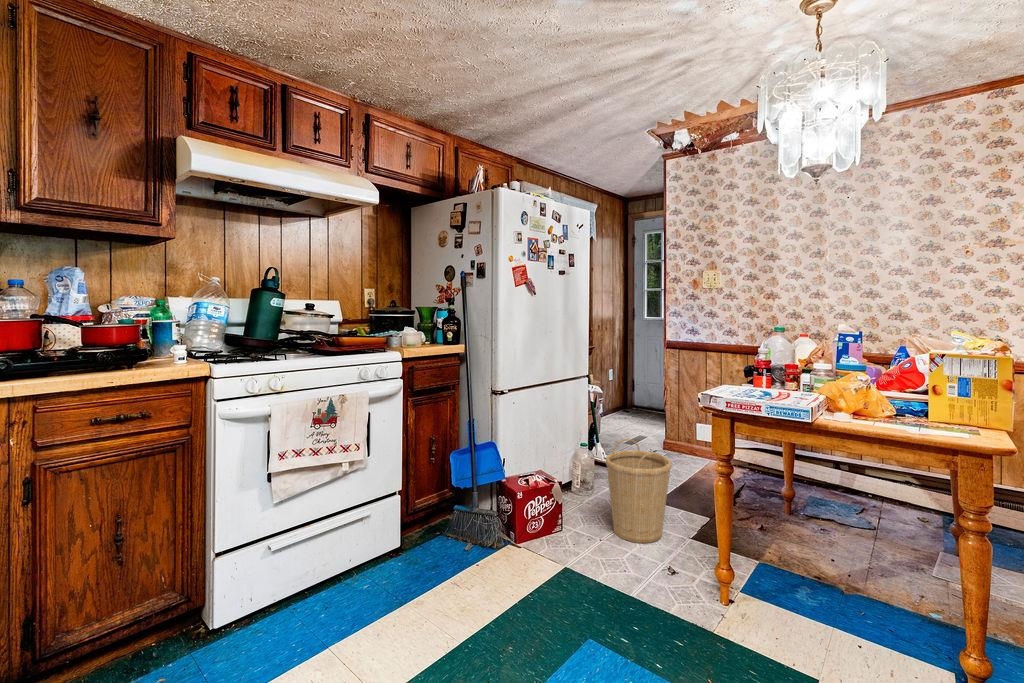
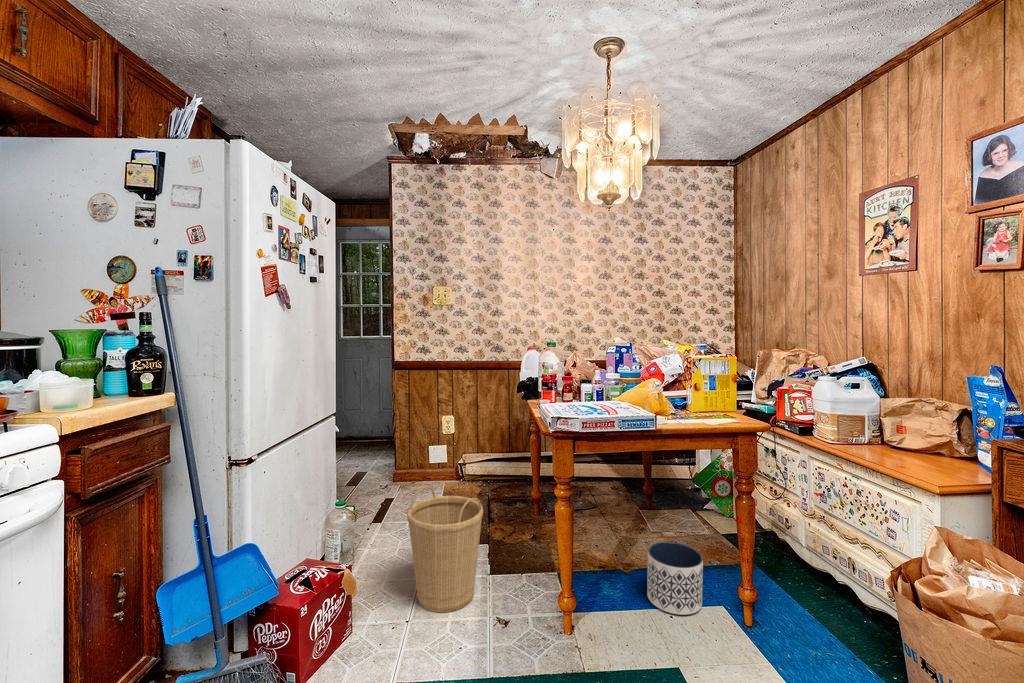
planter: none [842,554,923,643] -> present [647,542,703,615]

